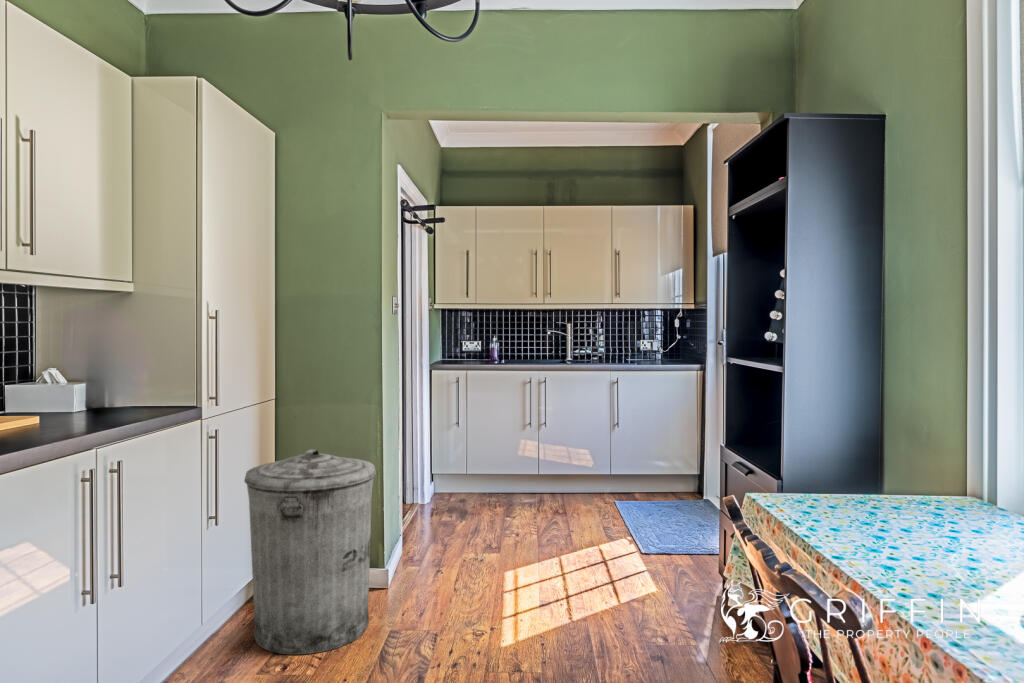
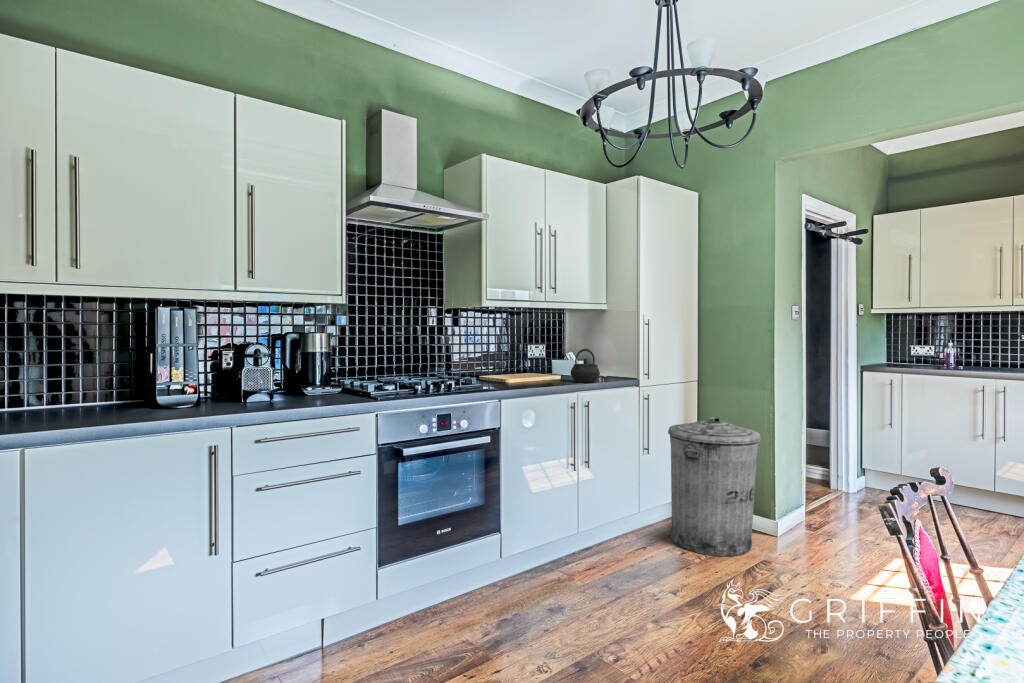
kettle: none [73,361,135,423] -> present [571,349,600,383]

